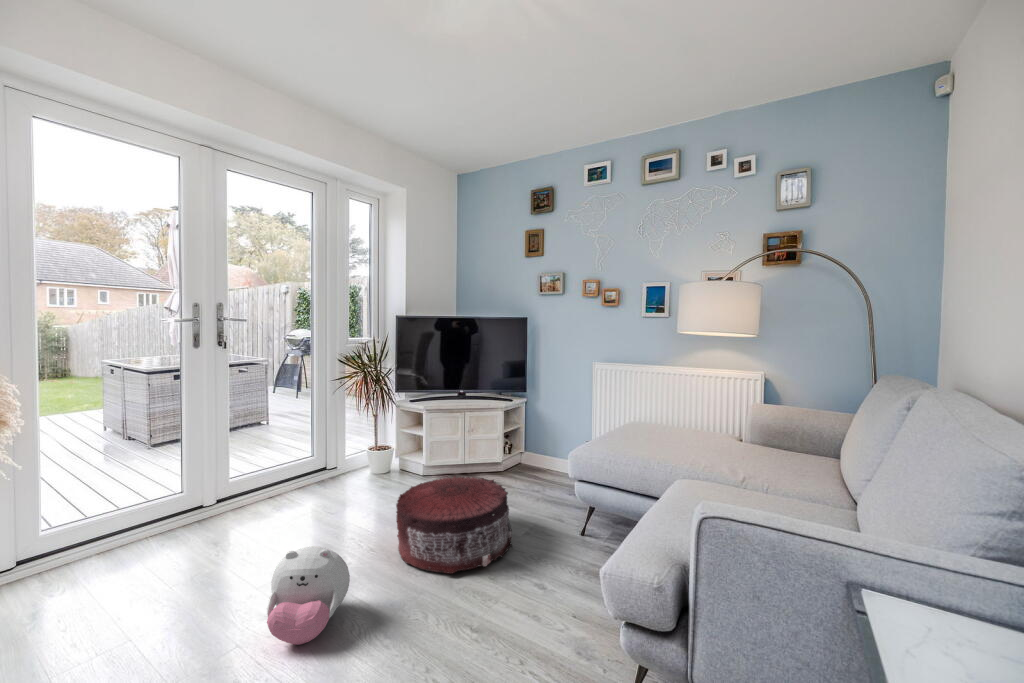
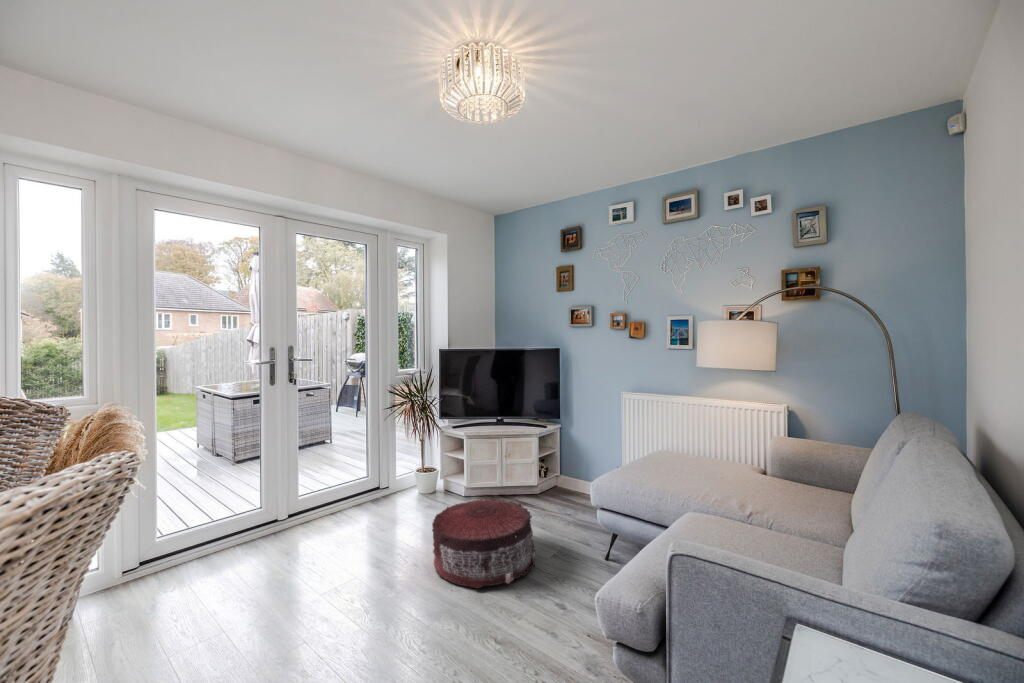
plush toy: present [267,546,350,645] -> none [319,558,388,641]

